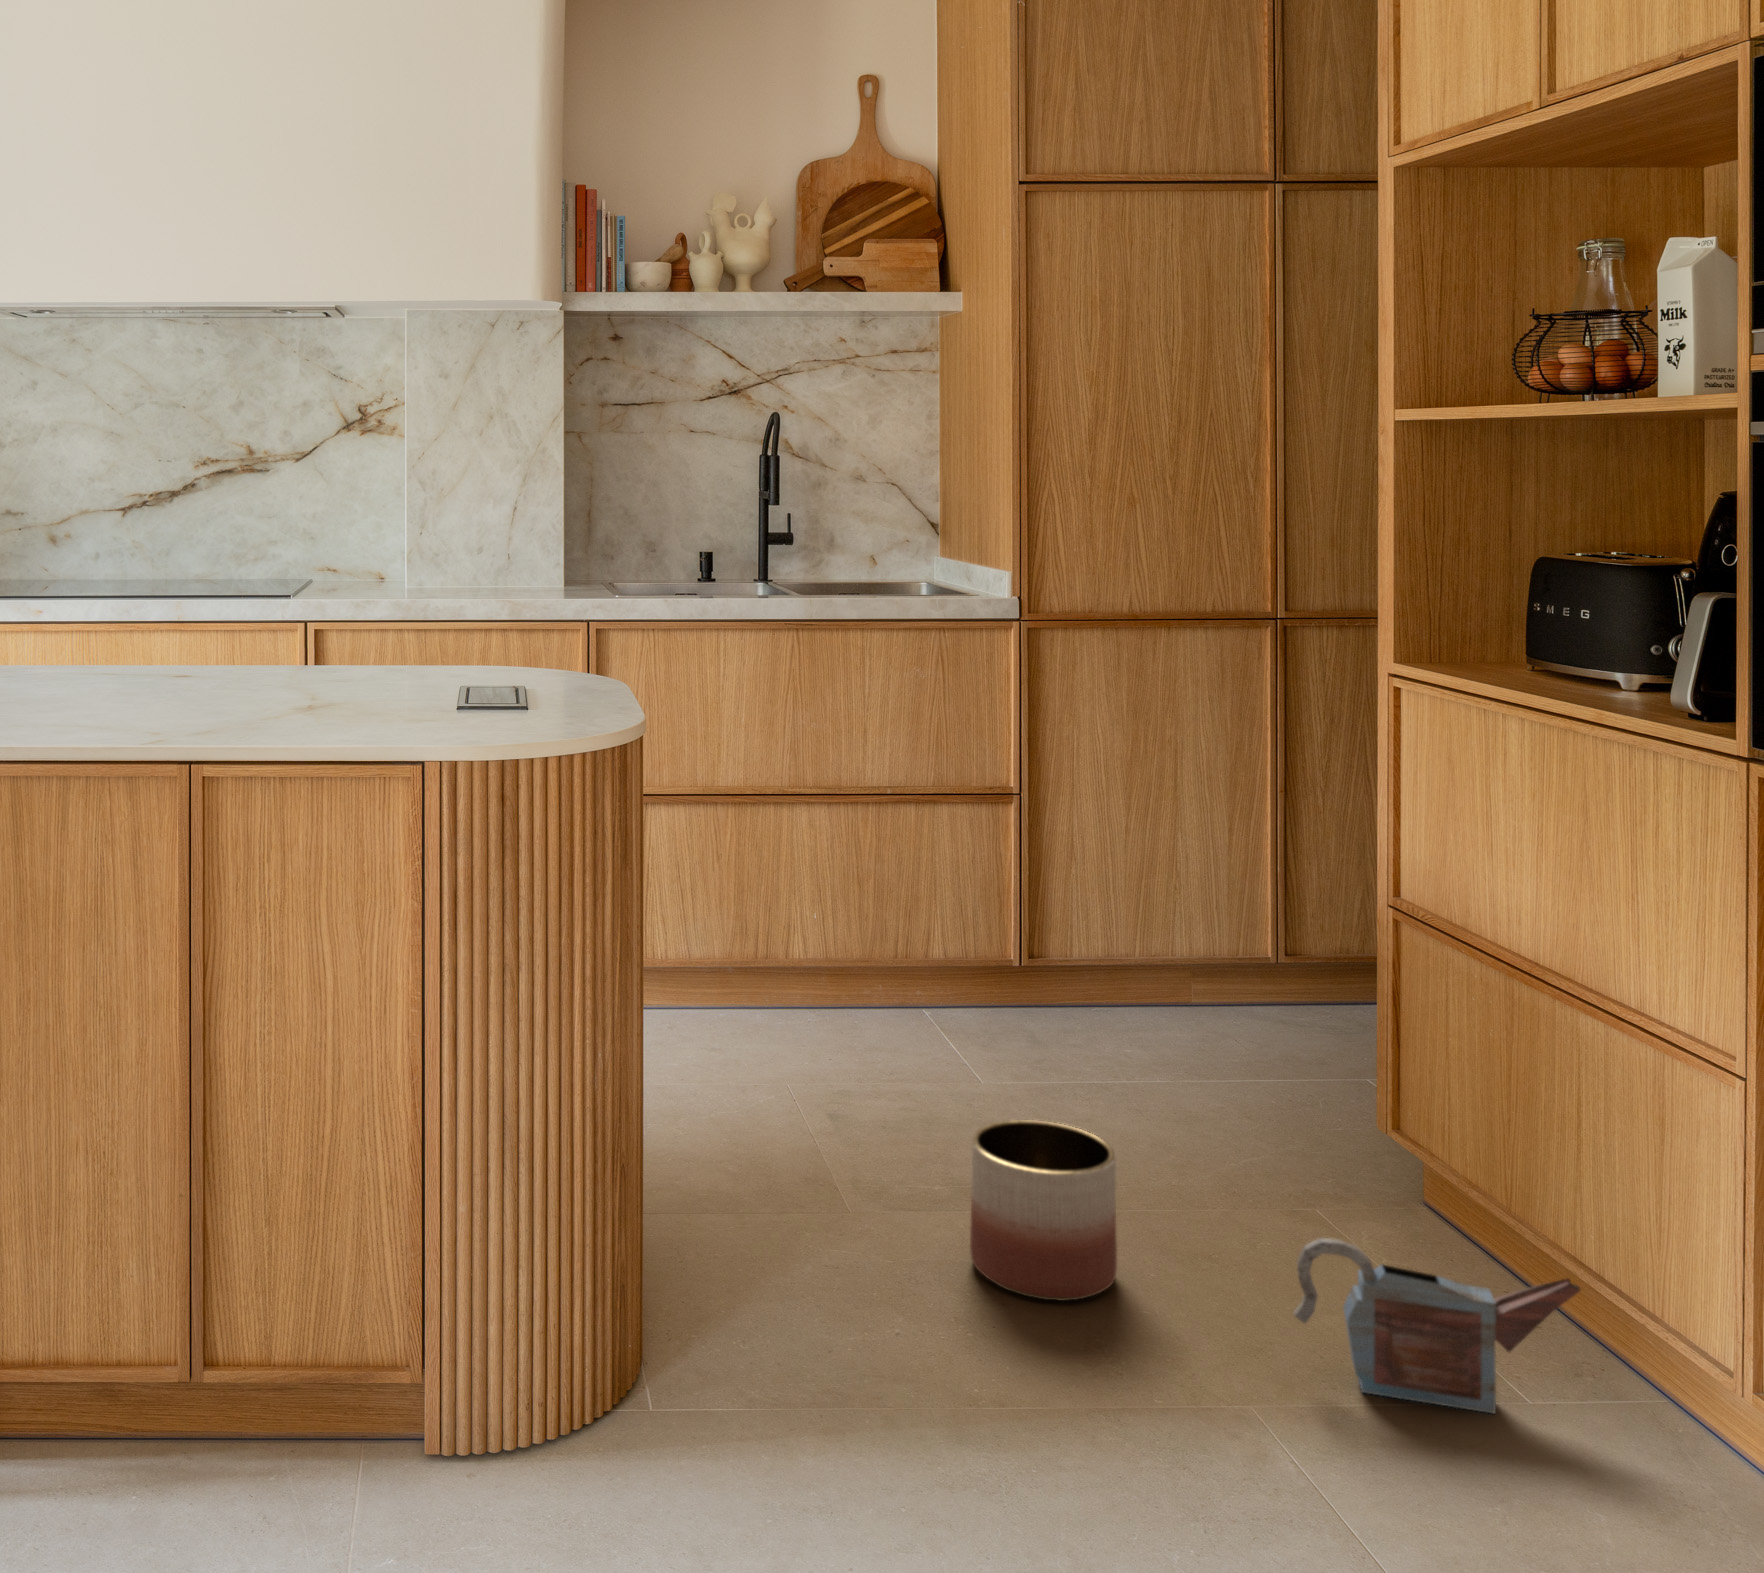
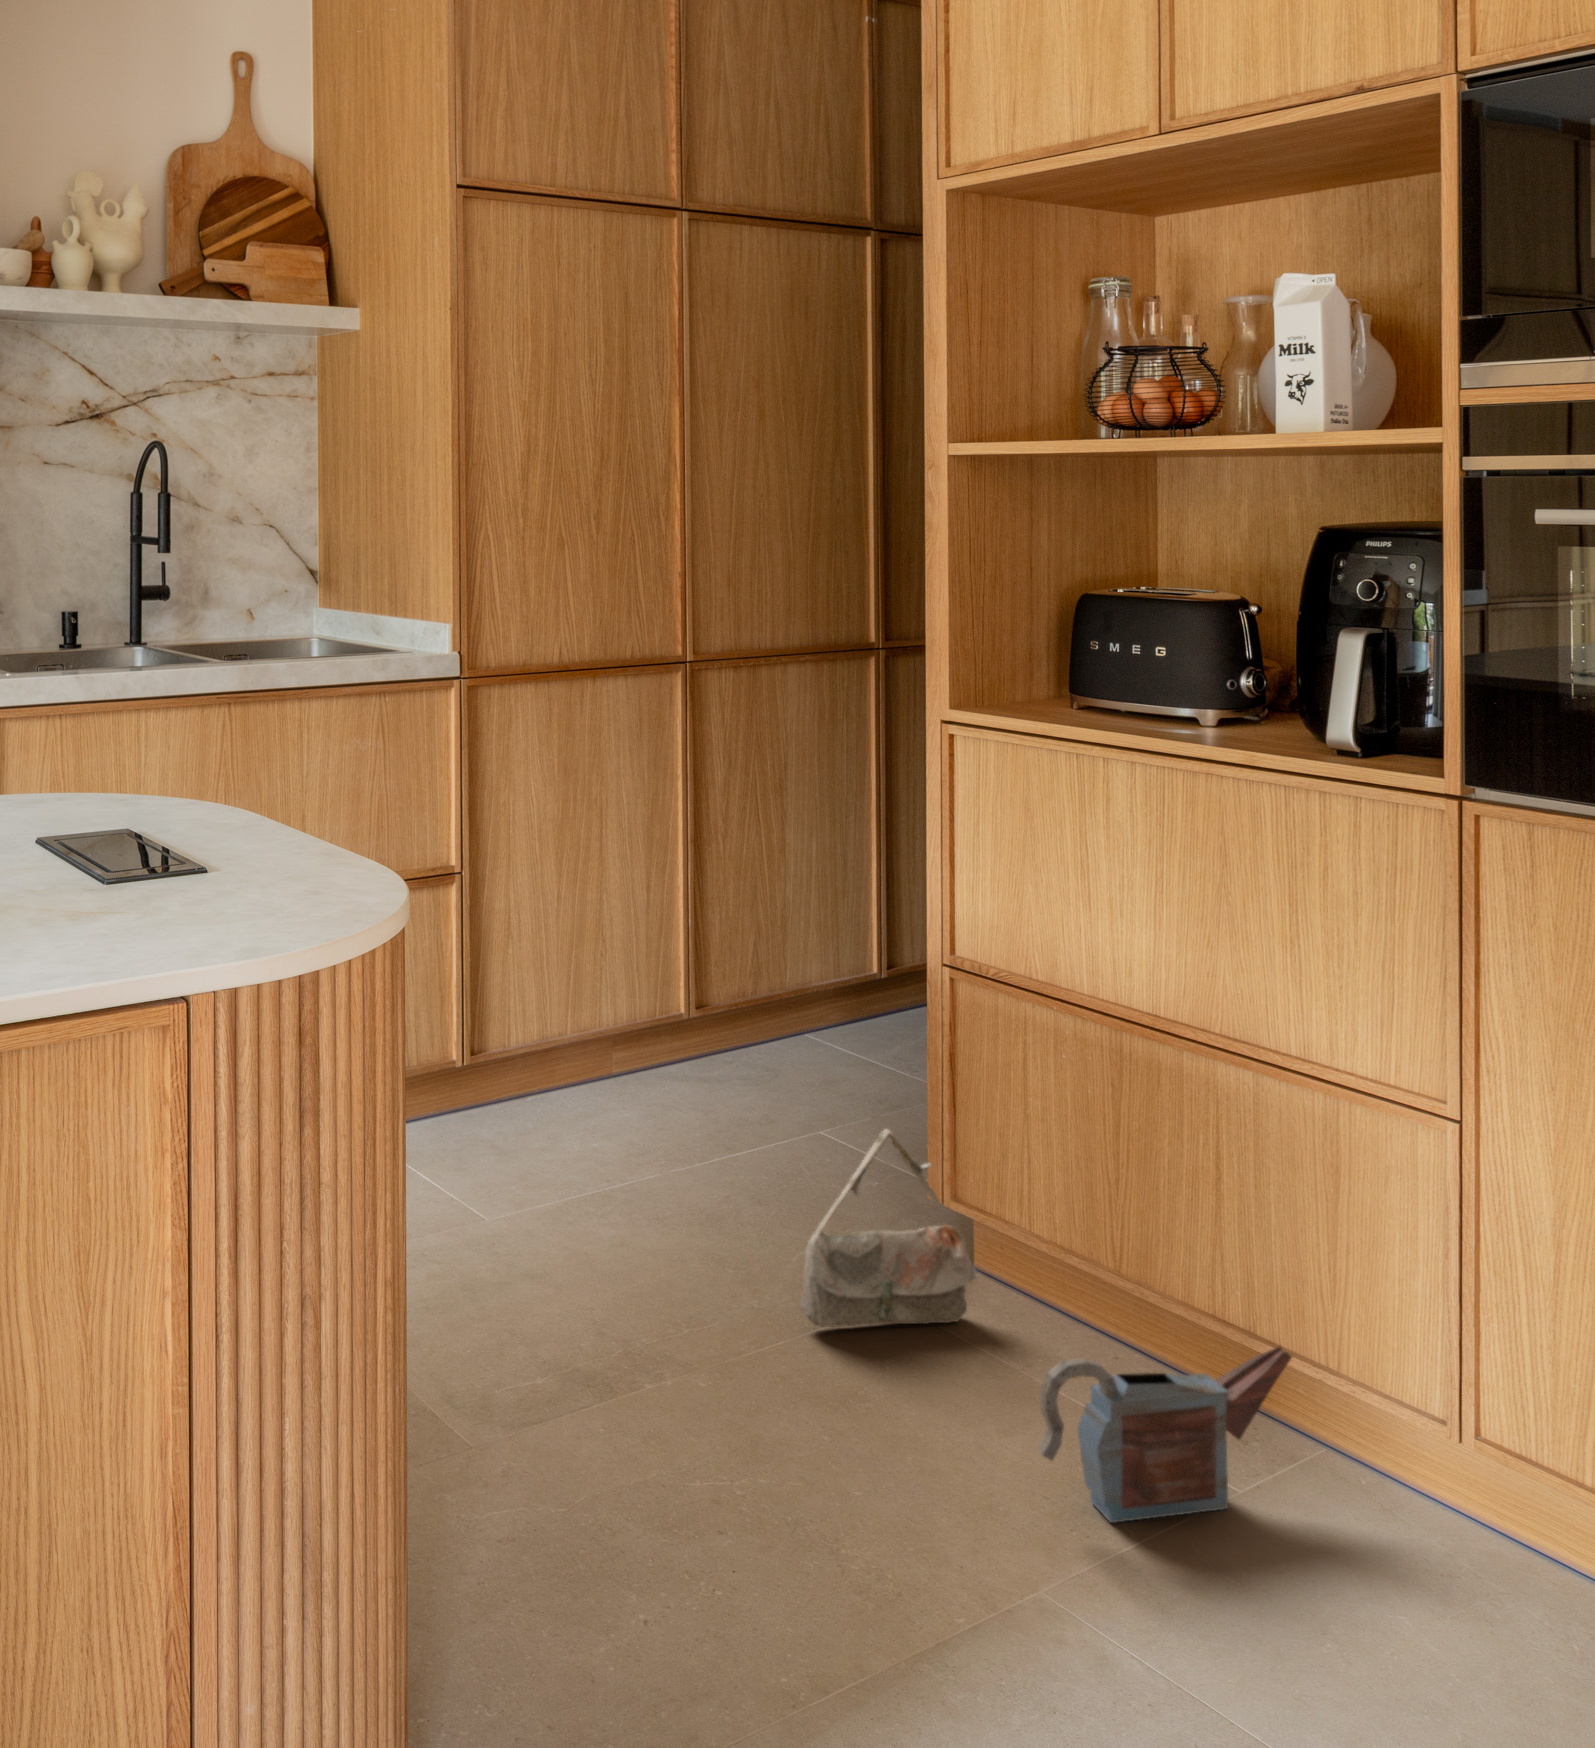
bag: none [1199,1047,1375,1240] -> present [800,1129,976,1327]
planter: present [970,1120,1117,1301] -> none [636,1271,804,1498]

